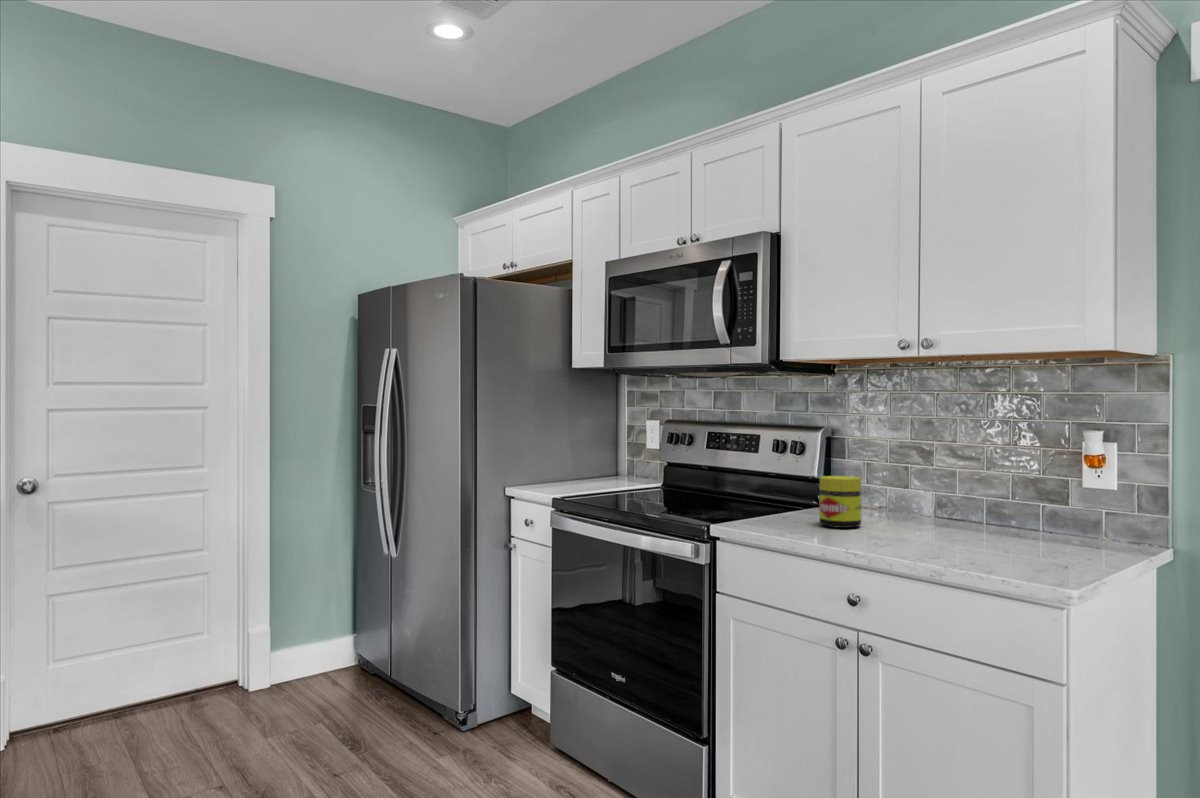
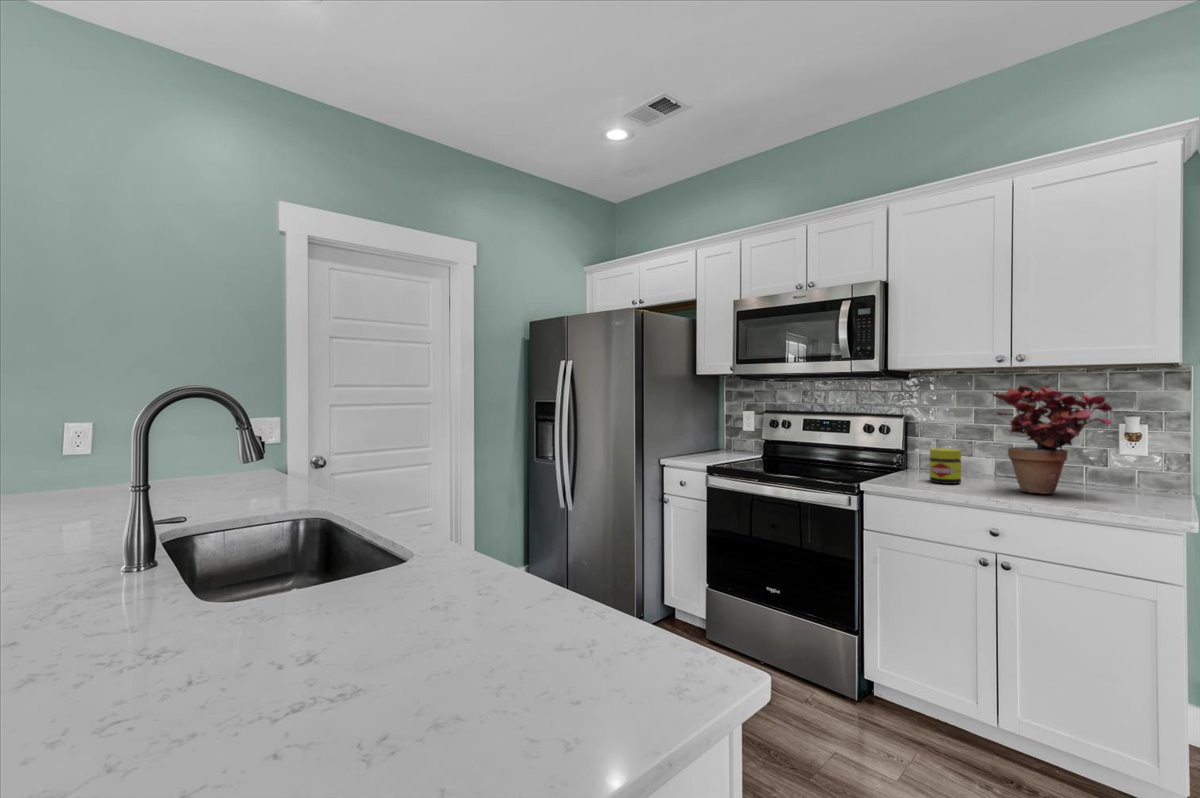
potted plant: none [873,384,1032,544] -> present [993,386,1112,494]

